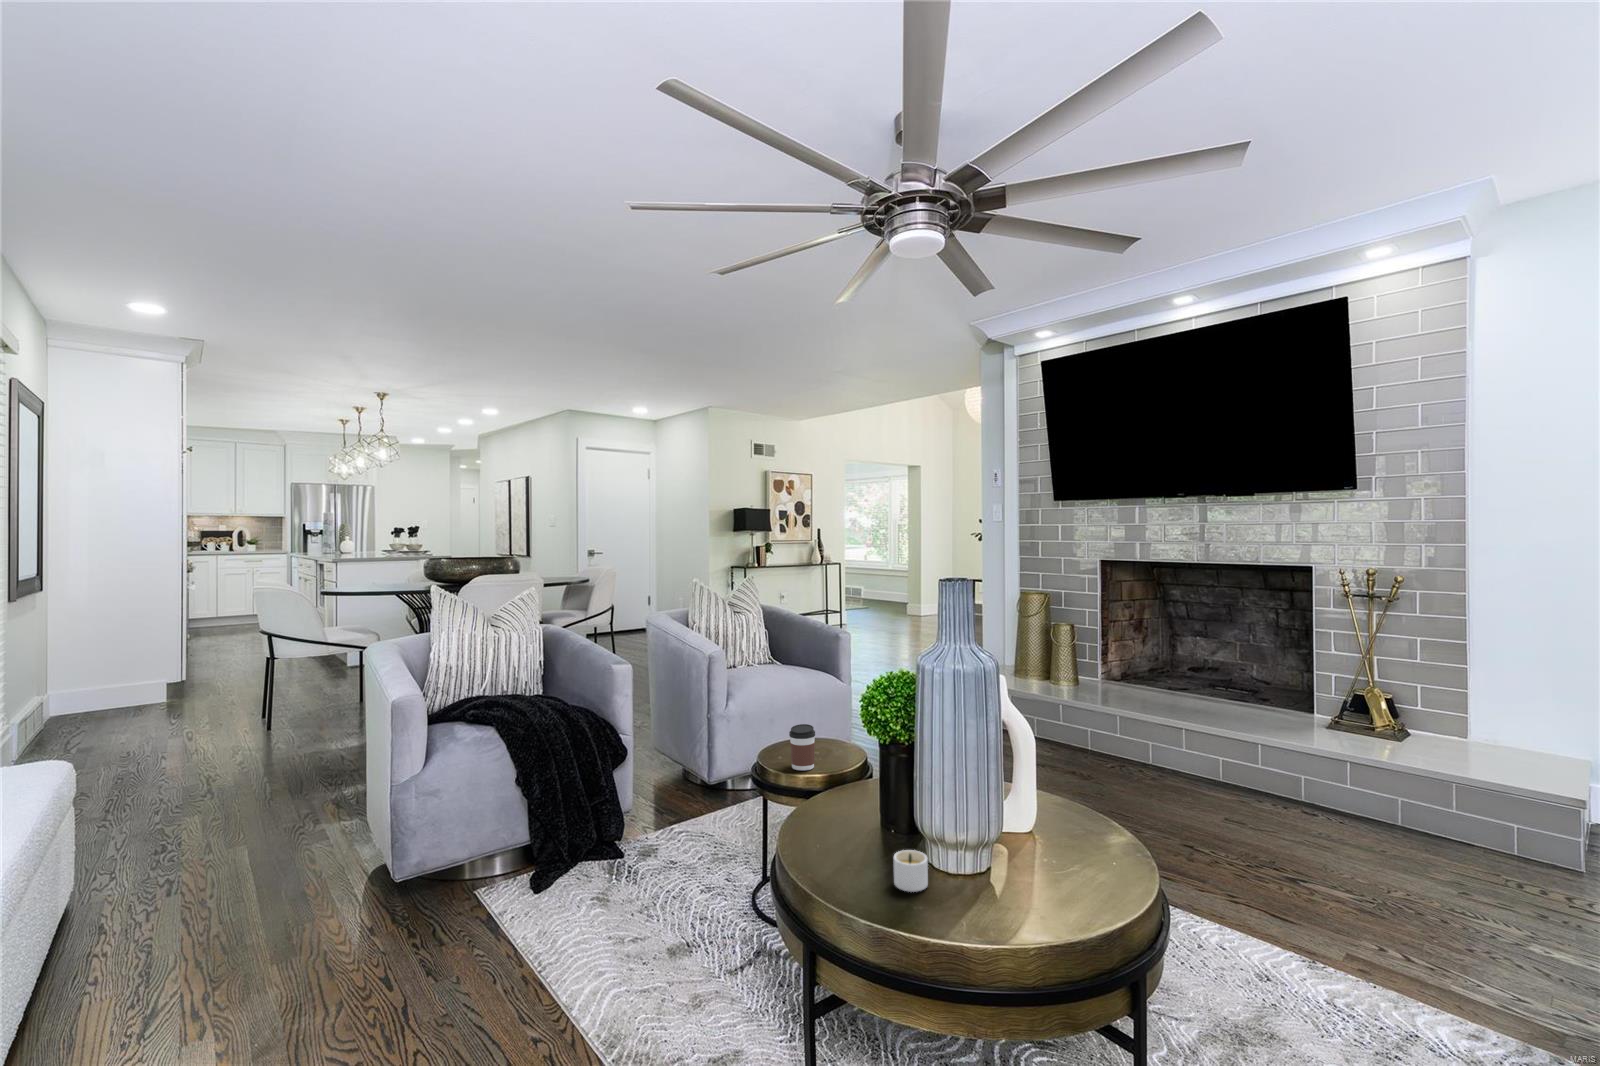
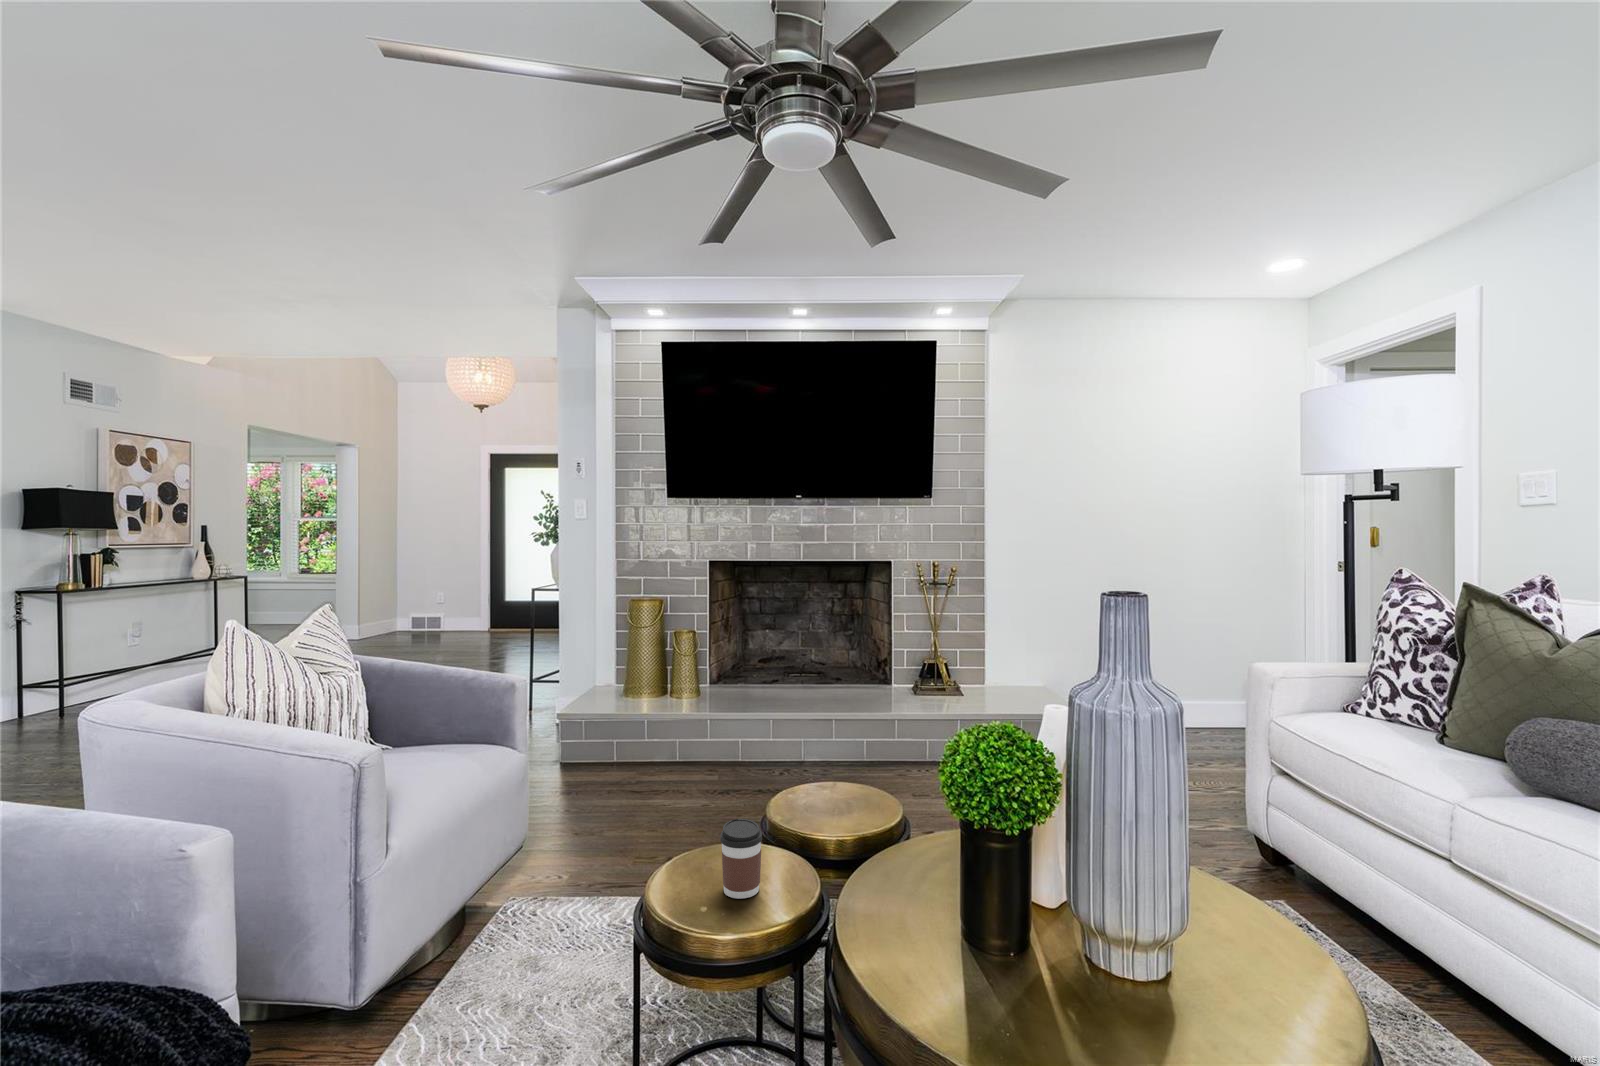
candle: present [893,850,928,892] -> none [1218,950,1293,1017]

